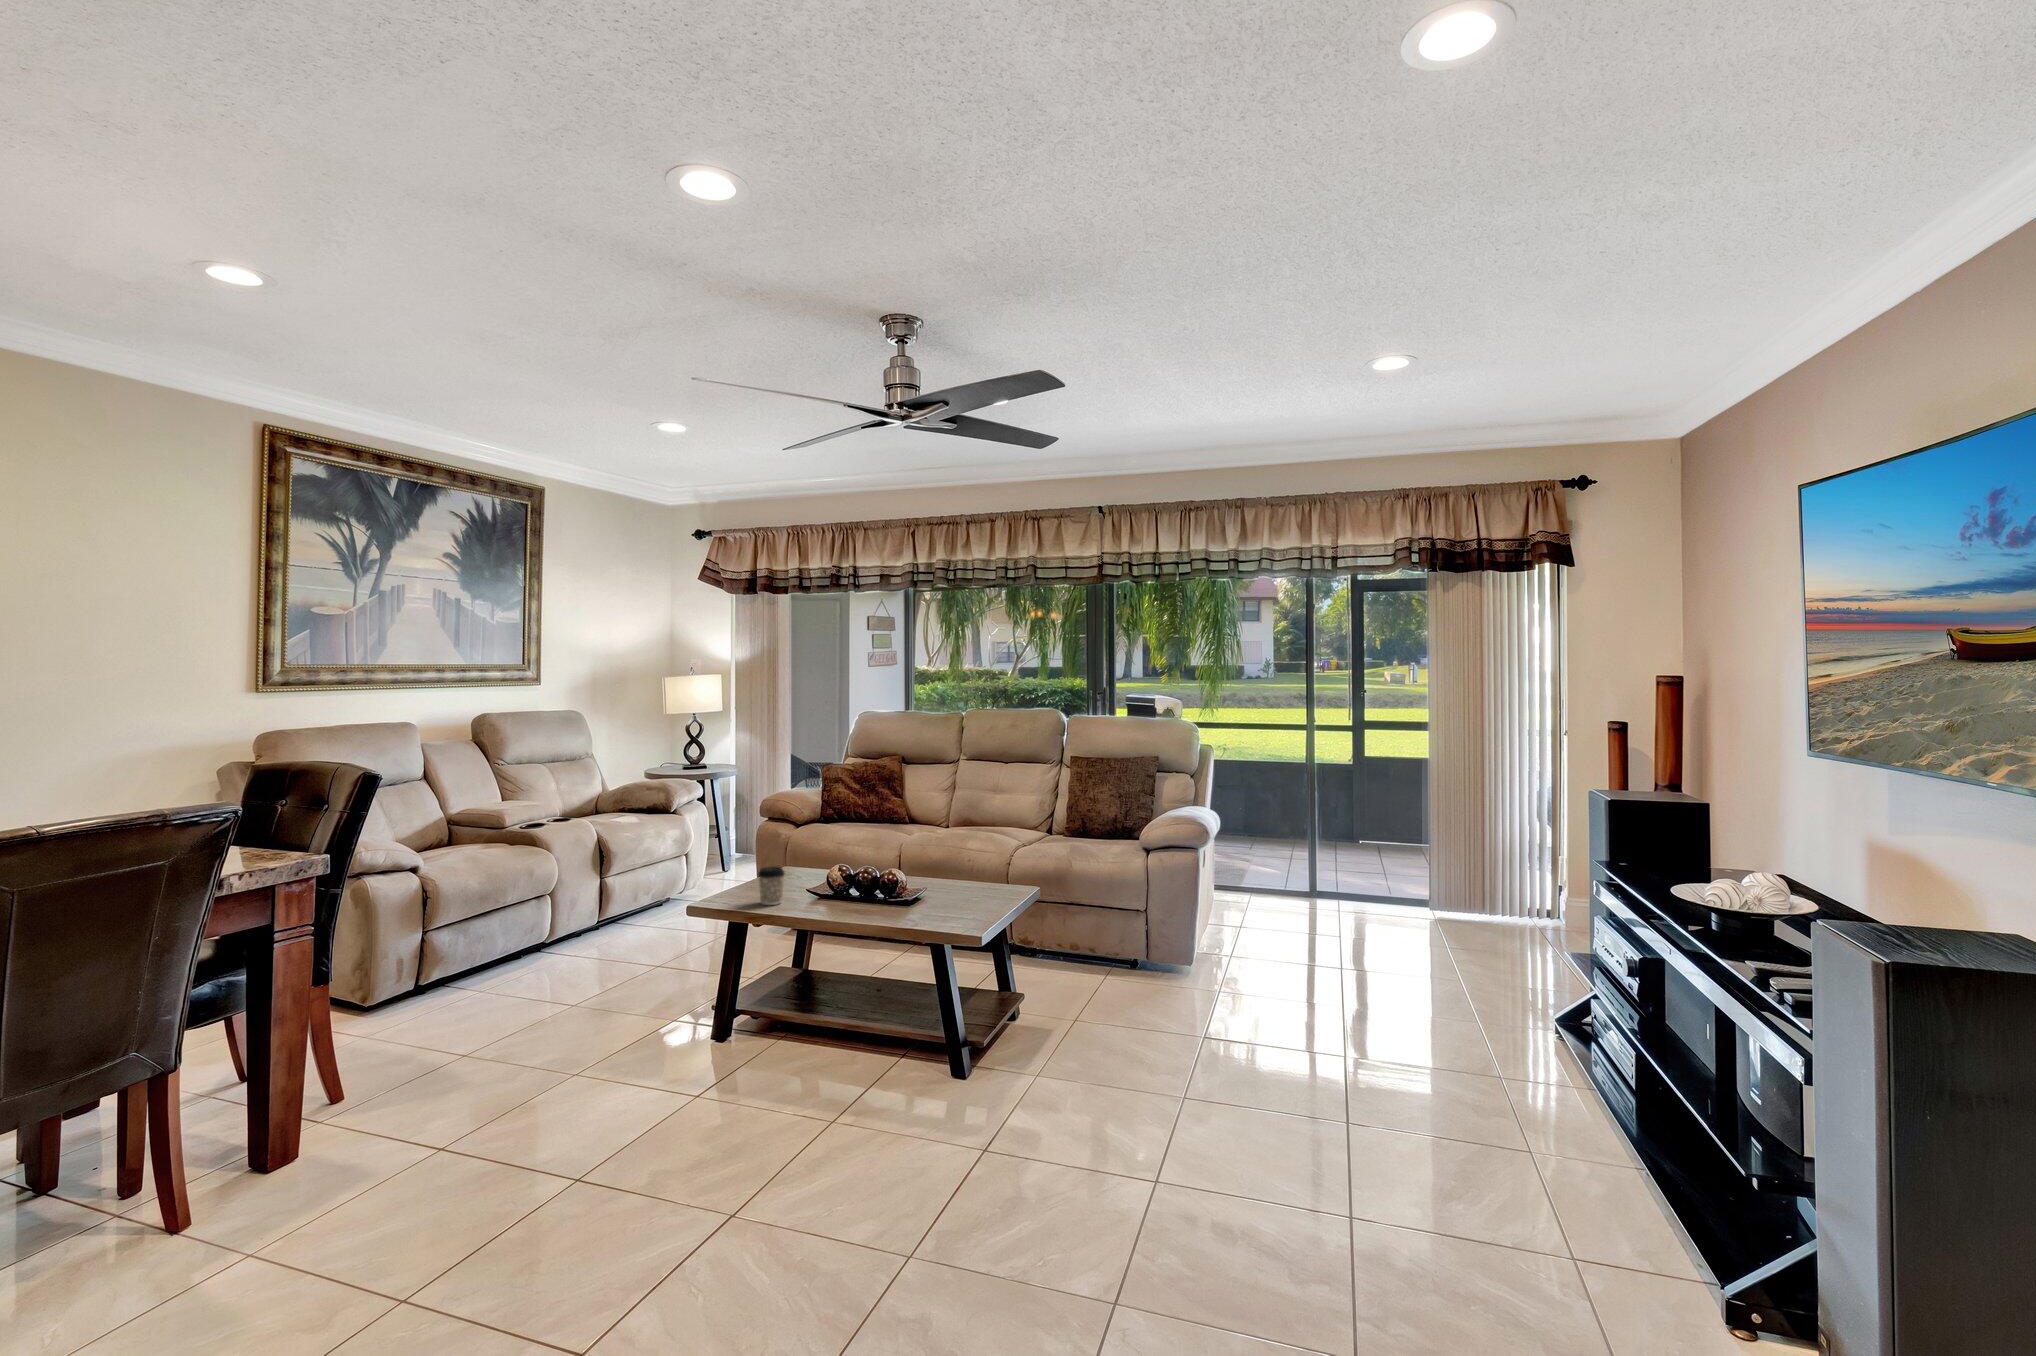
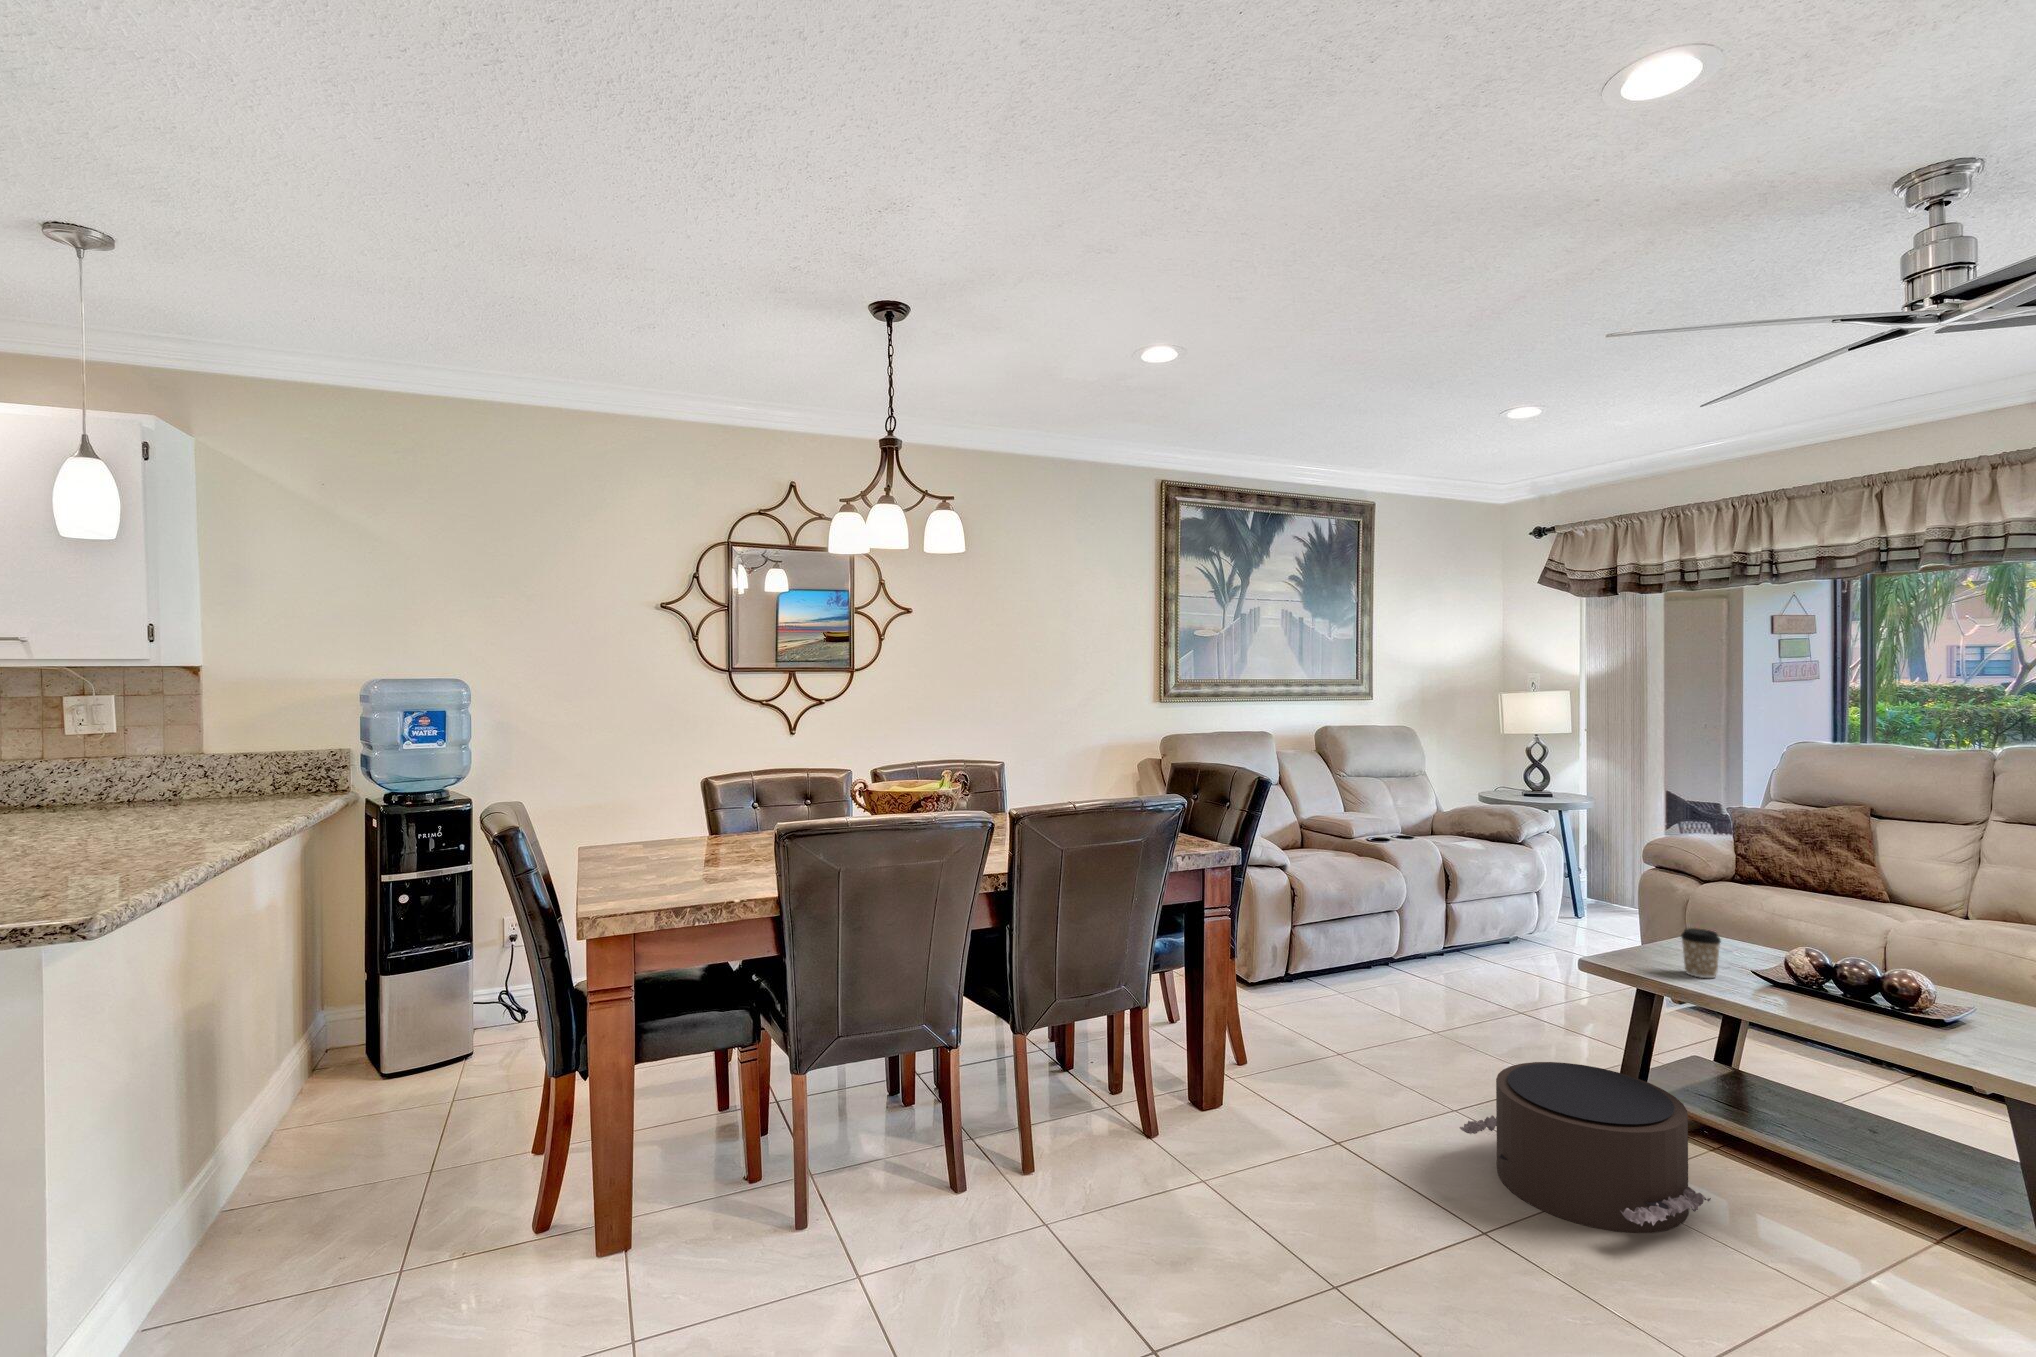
pouf: none [563,996,756,1134] -> present [1460,1062,1711,1233]

